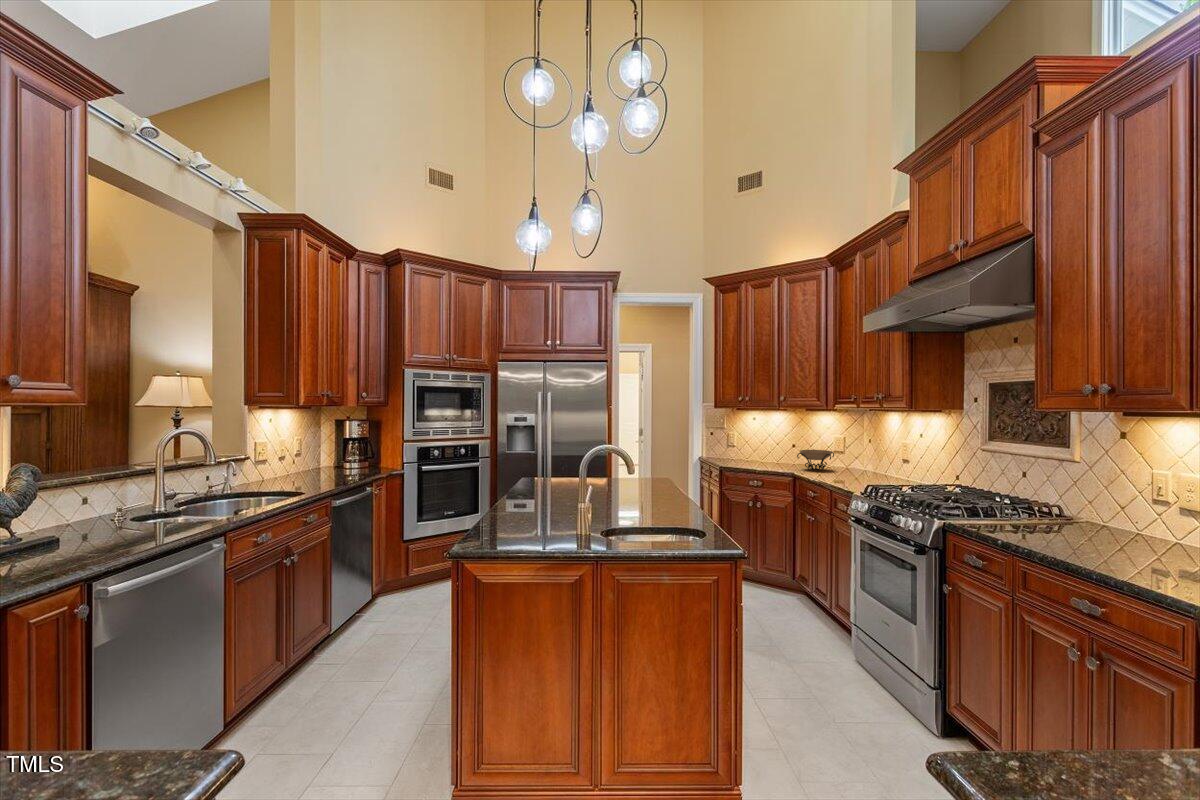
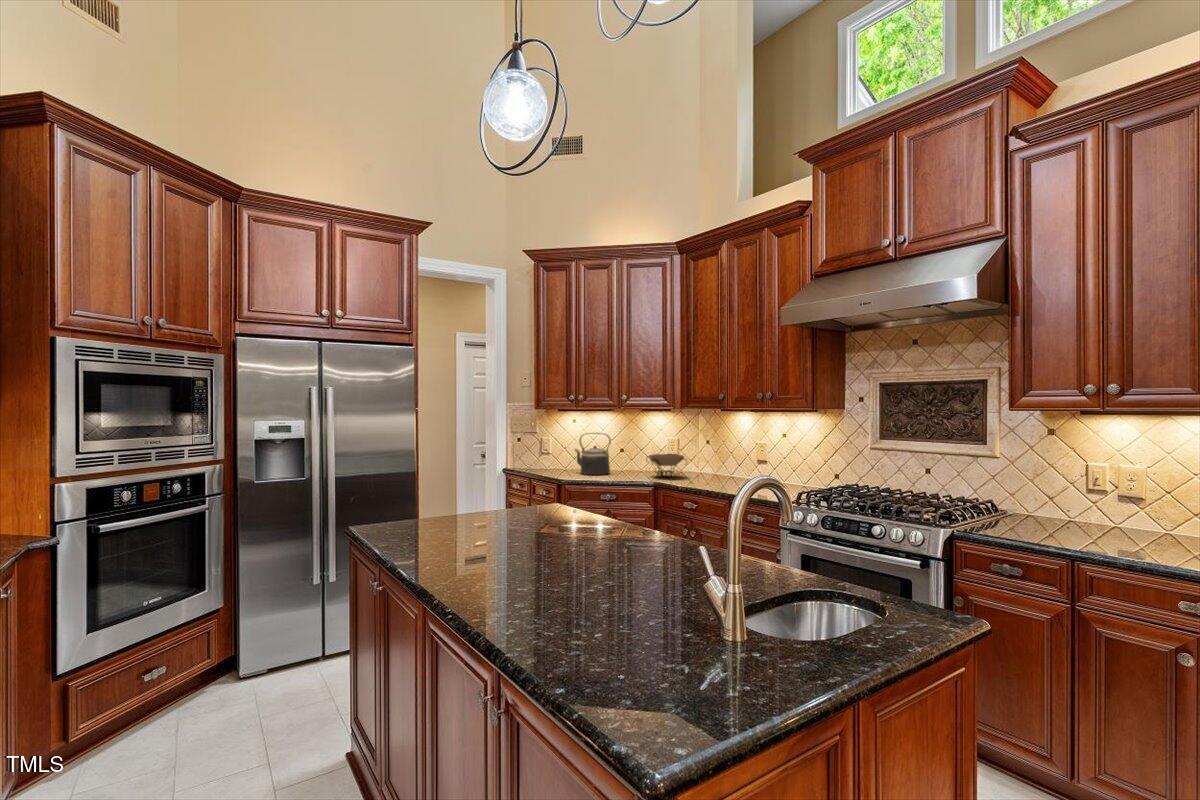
kettle: none [745,429,774,465] -> present [575,433,611,475]

